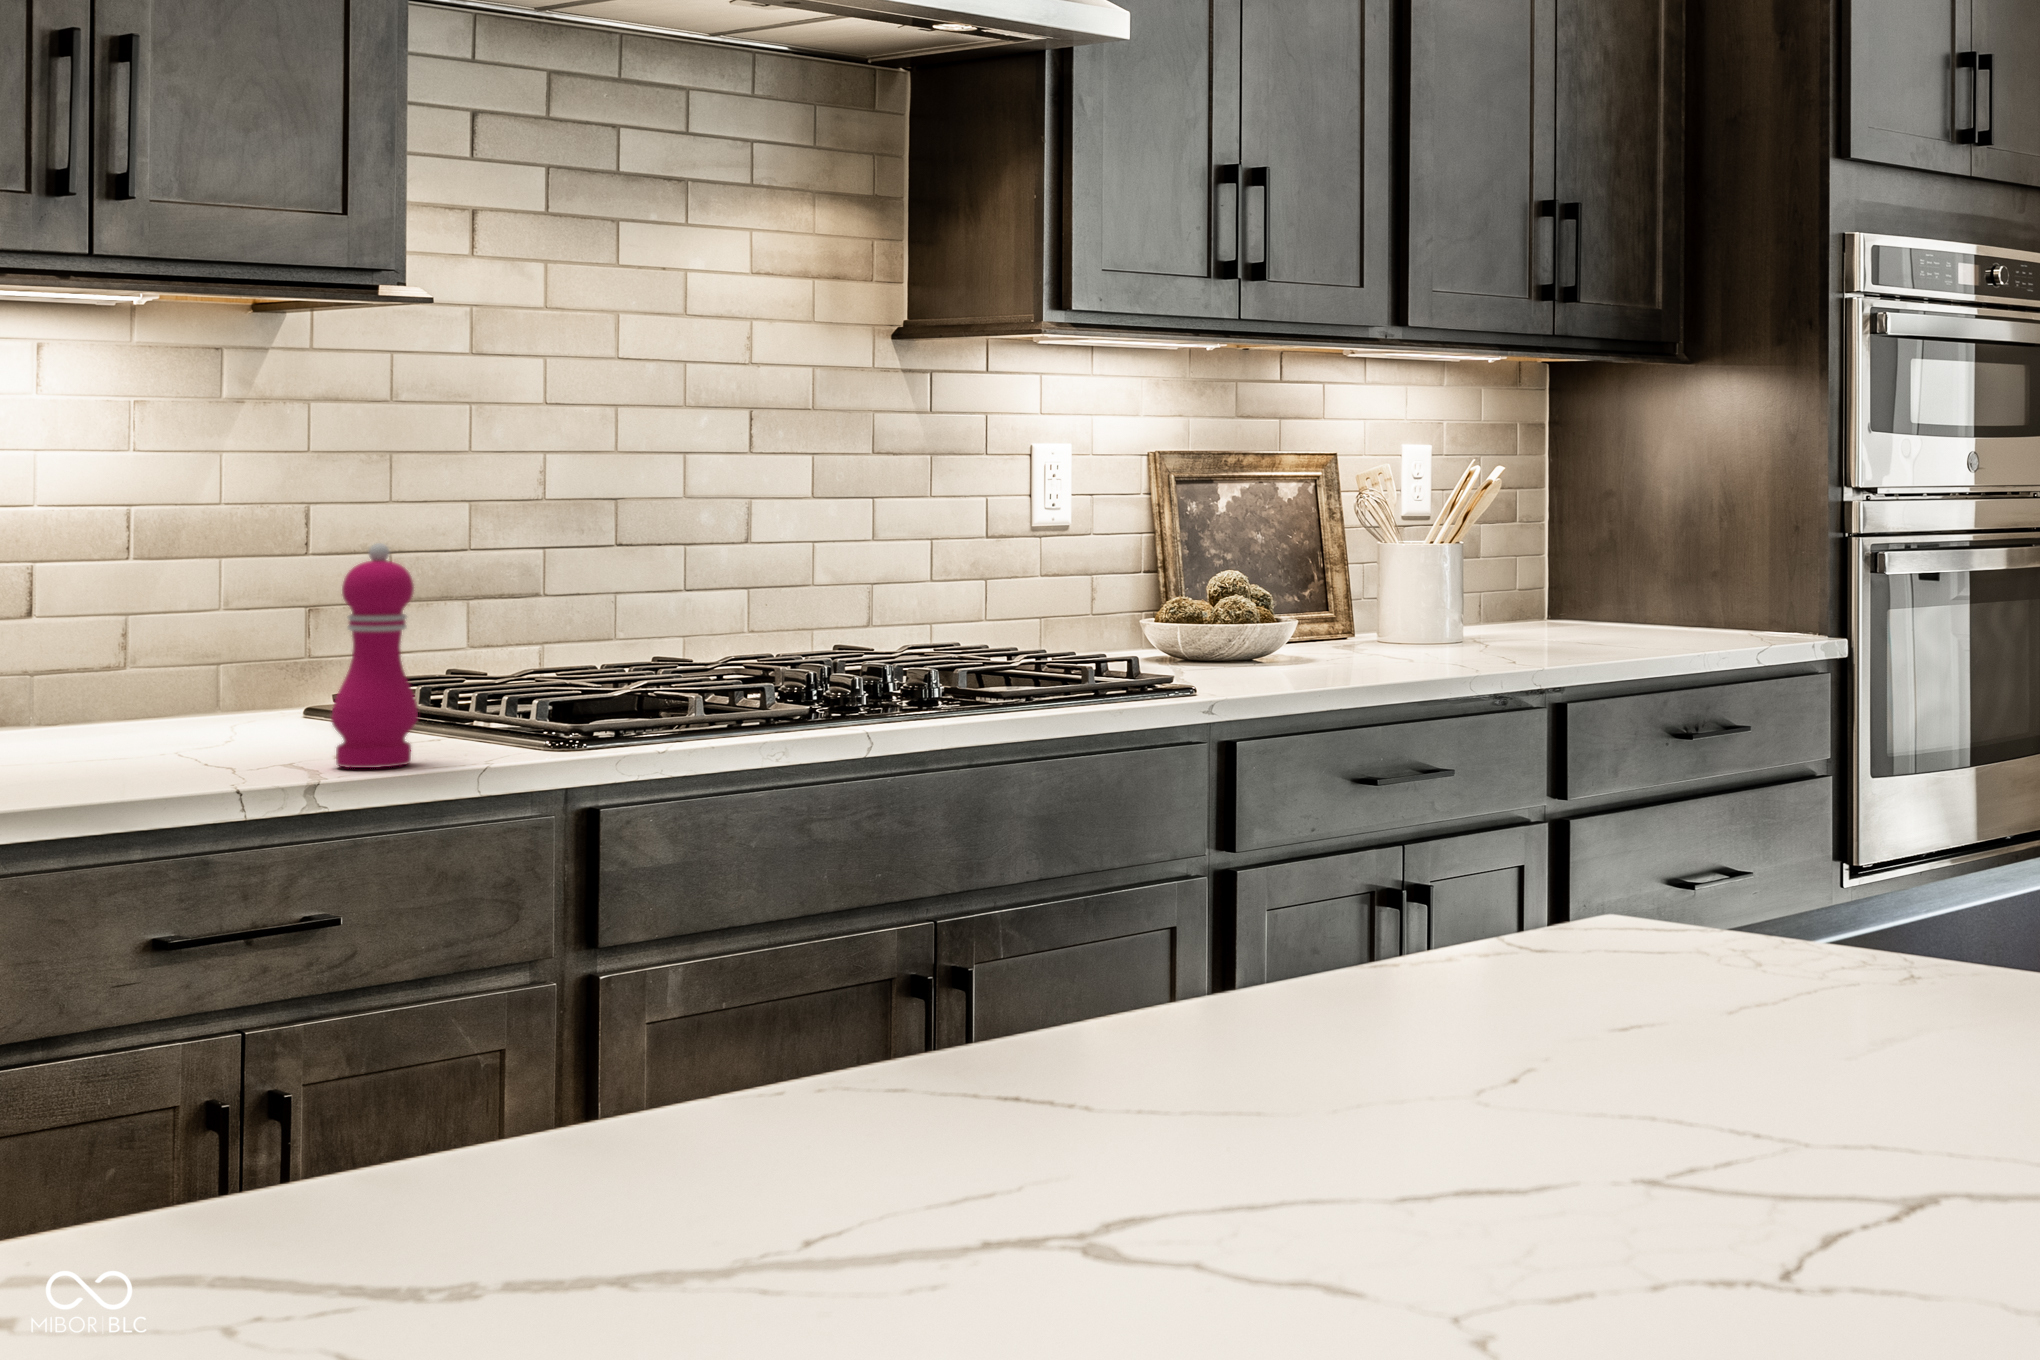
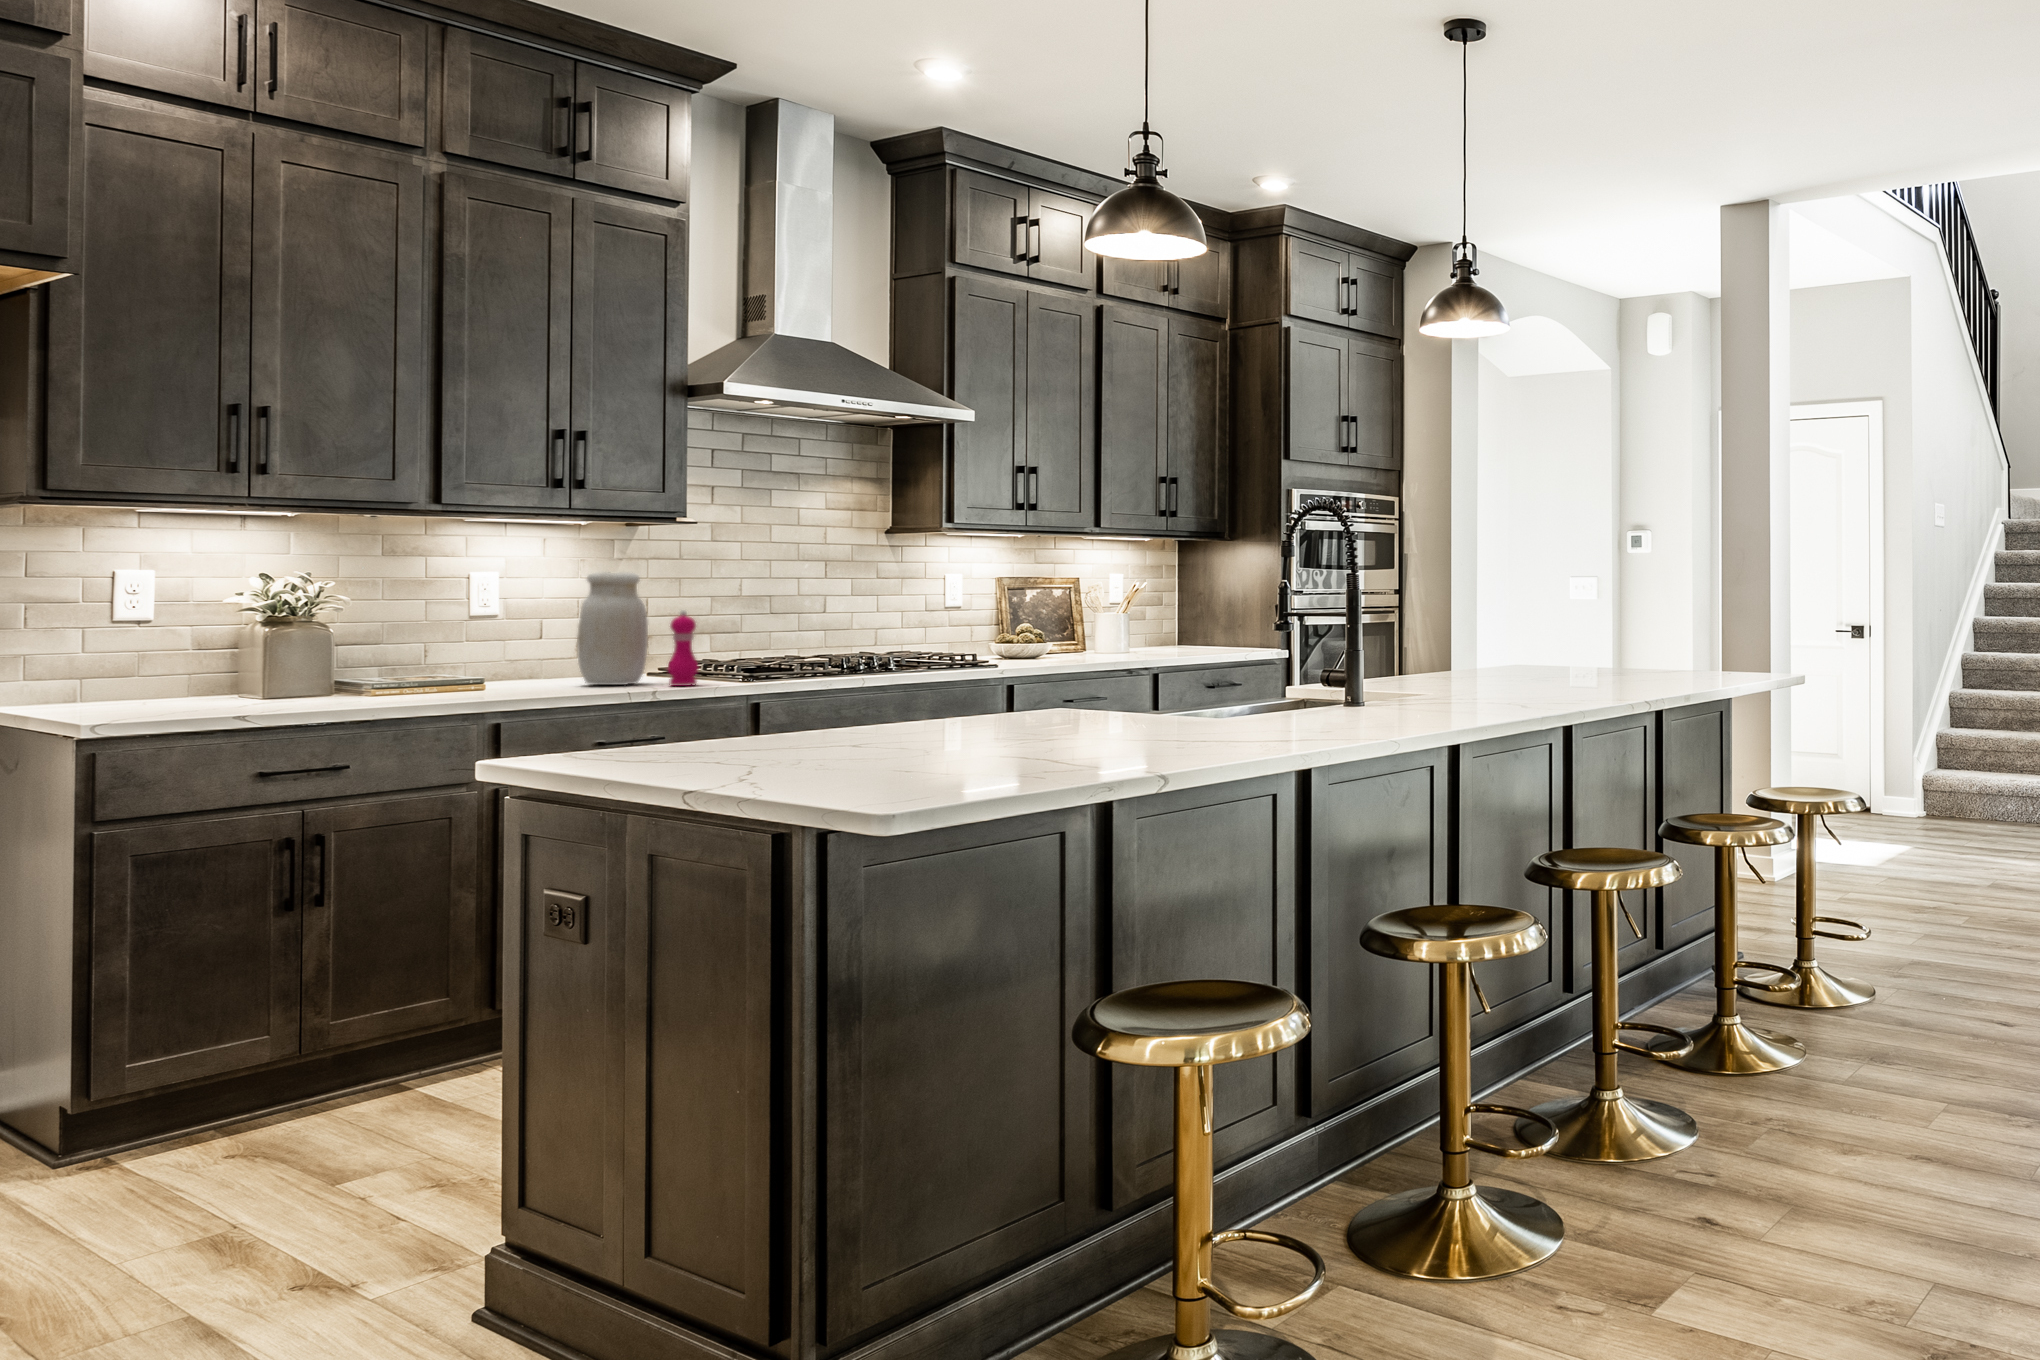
jar: none [89,434,283,763] -> present [577,572,648,685]

